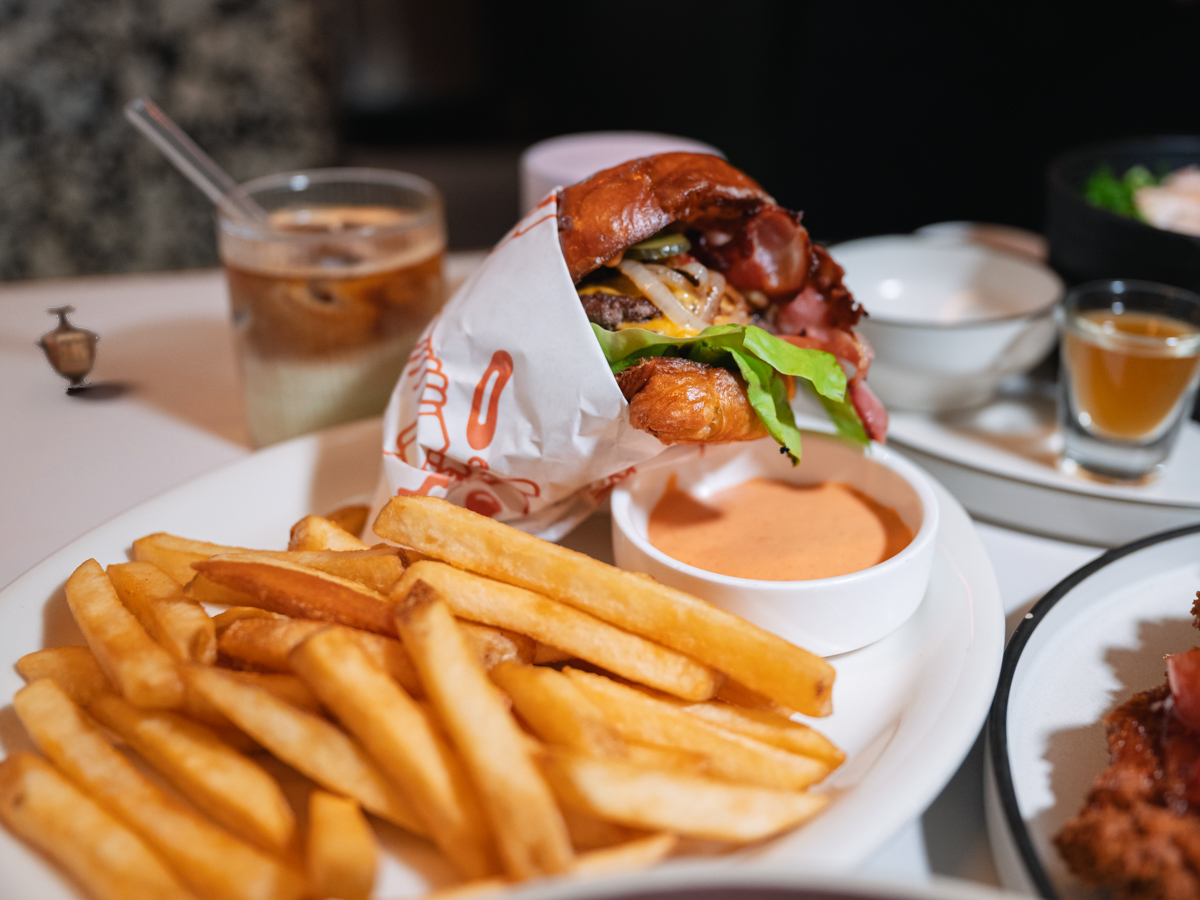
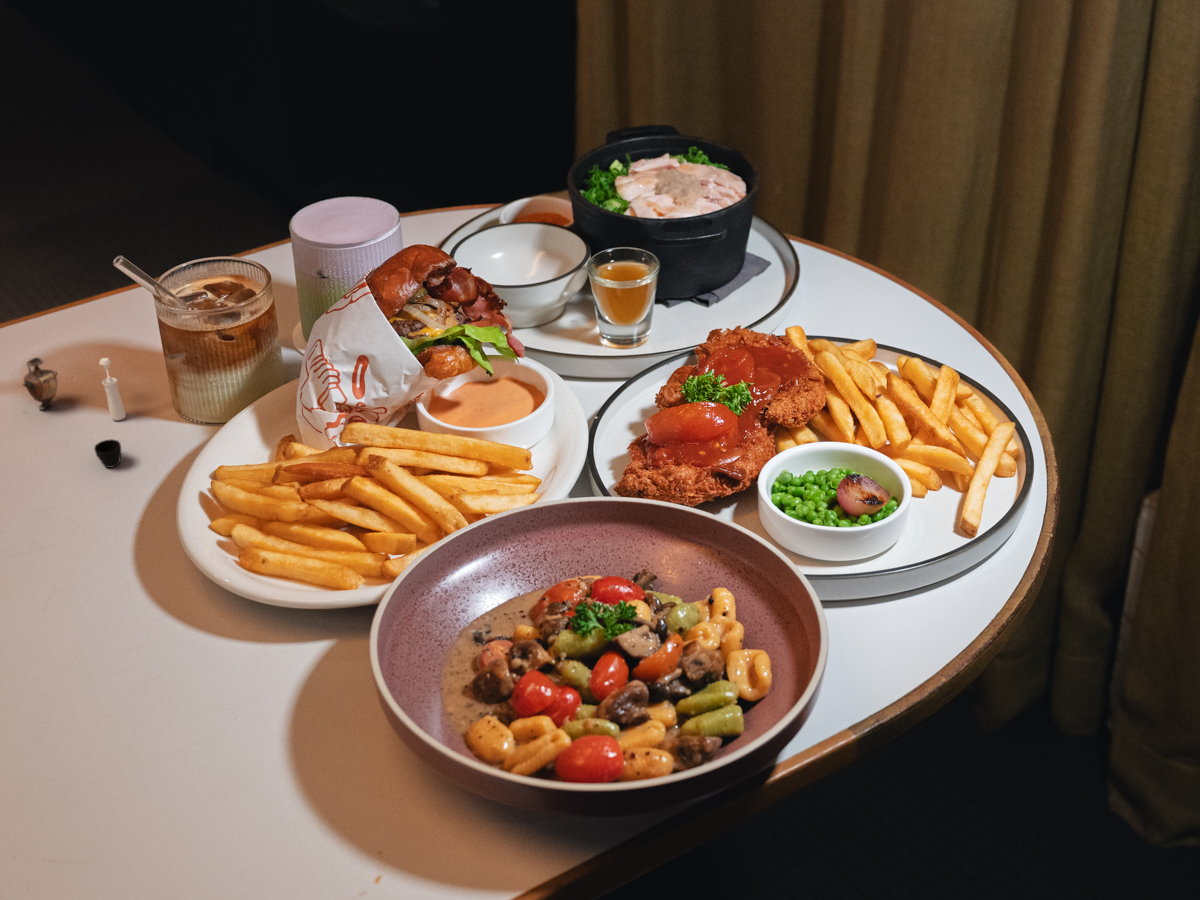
pepper mill: none [128,323,168,427] -> present [99,358,126,420]
cup: none [32,445,86,496] -> present [94,439,121,468]

